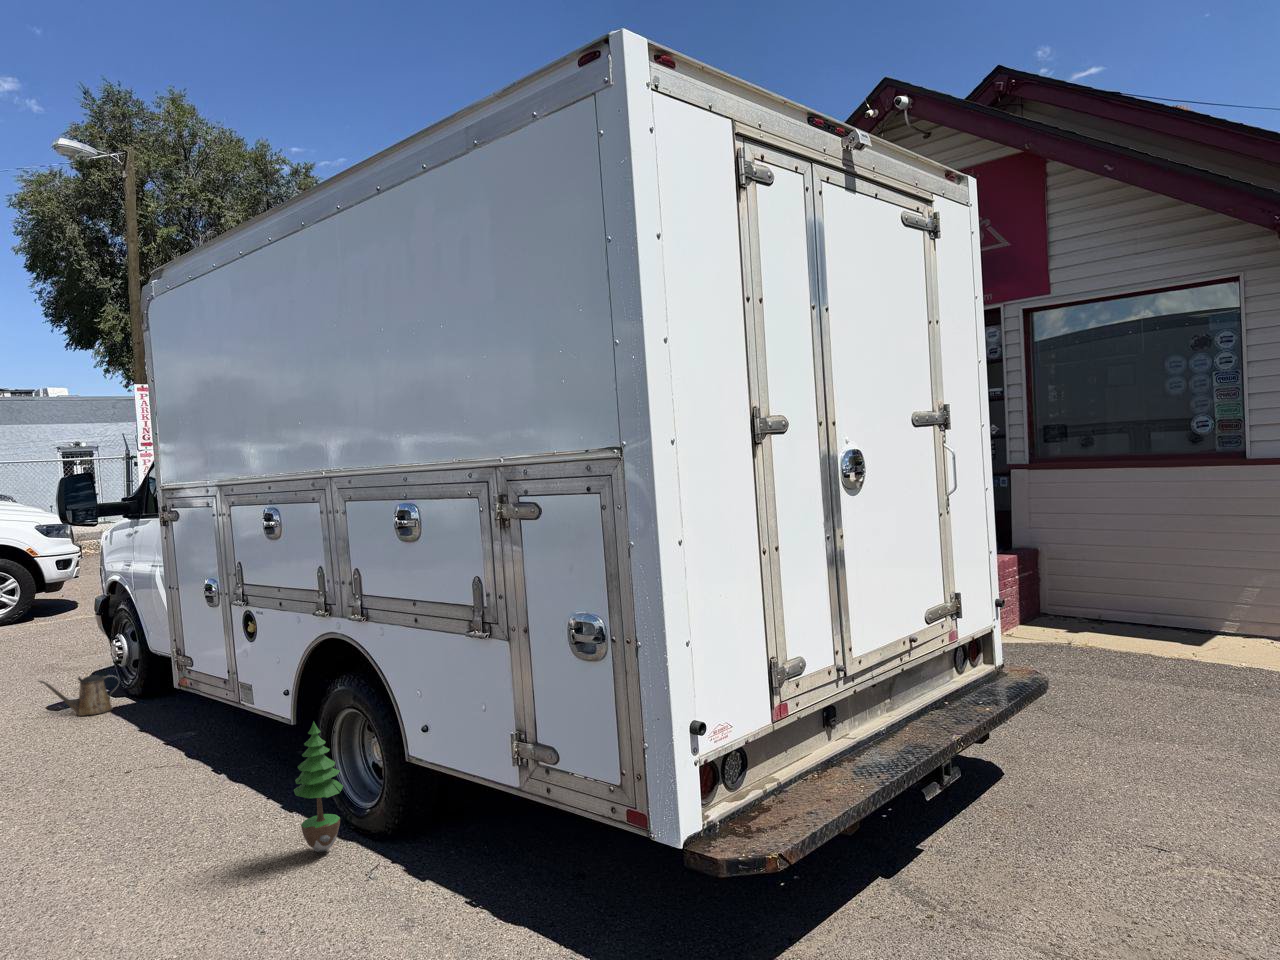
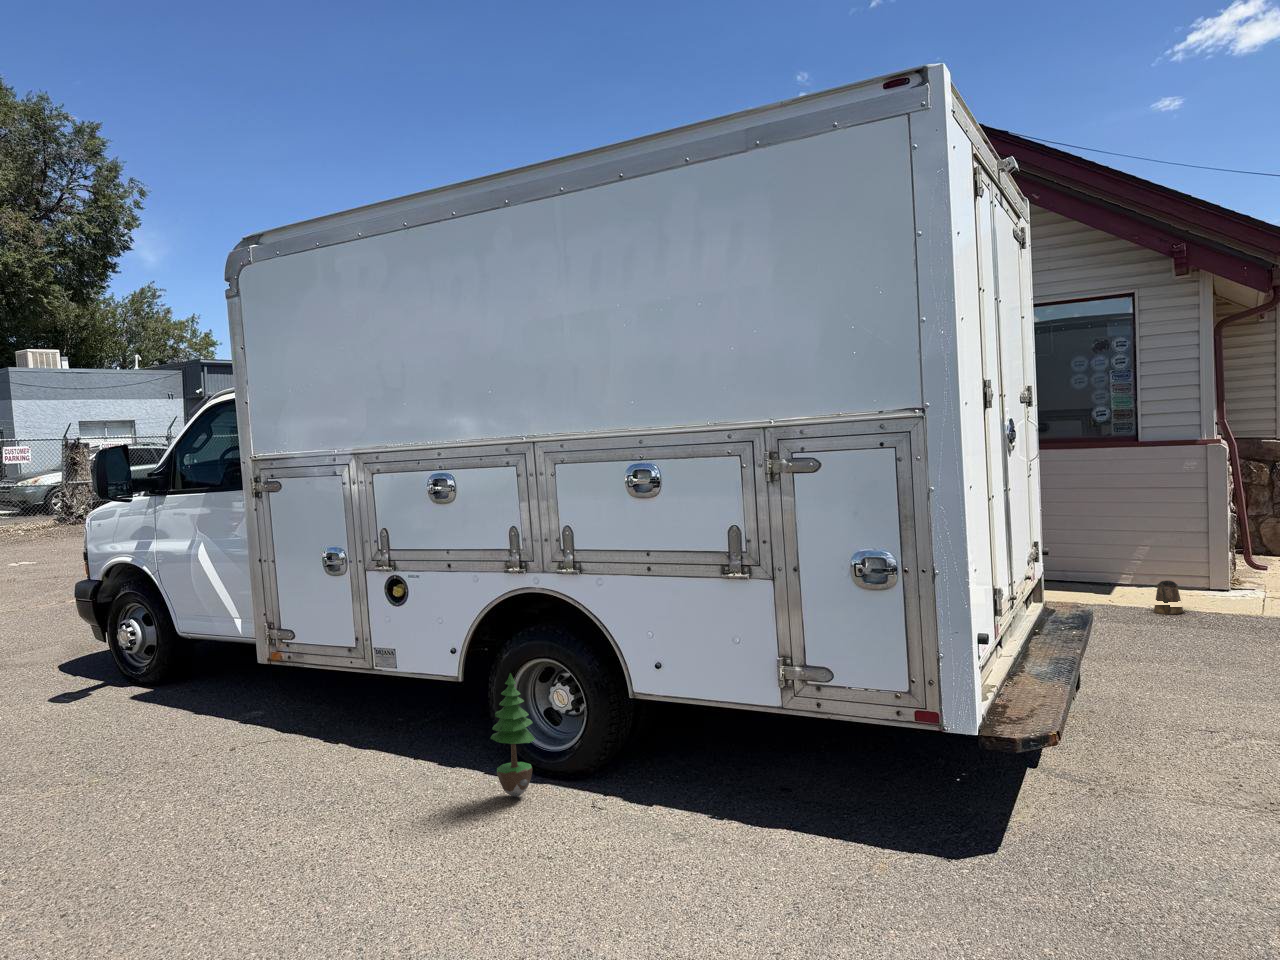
watering can: present [39,675,119,716] -> present [1153,581,1184,614]

